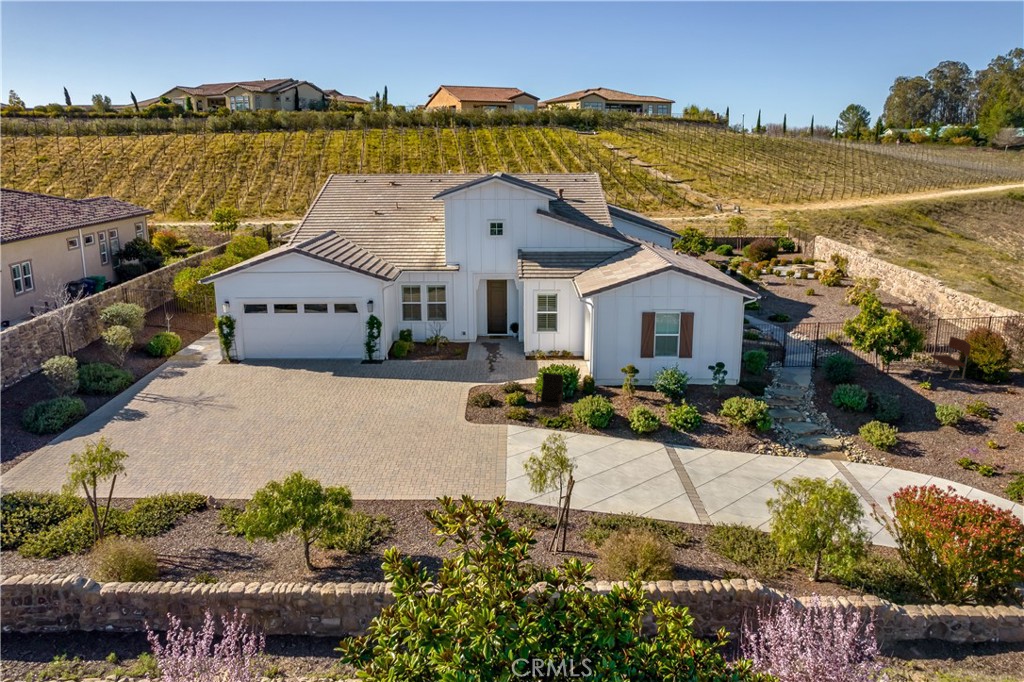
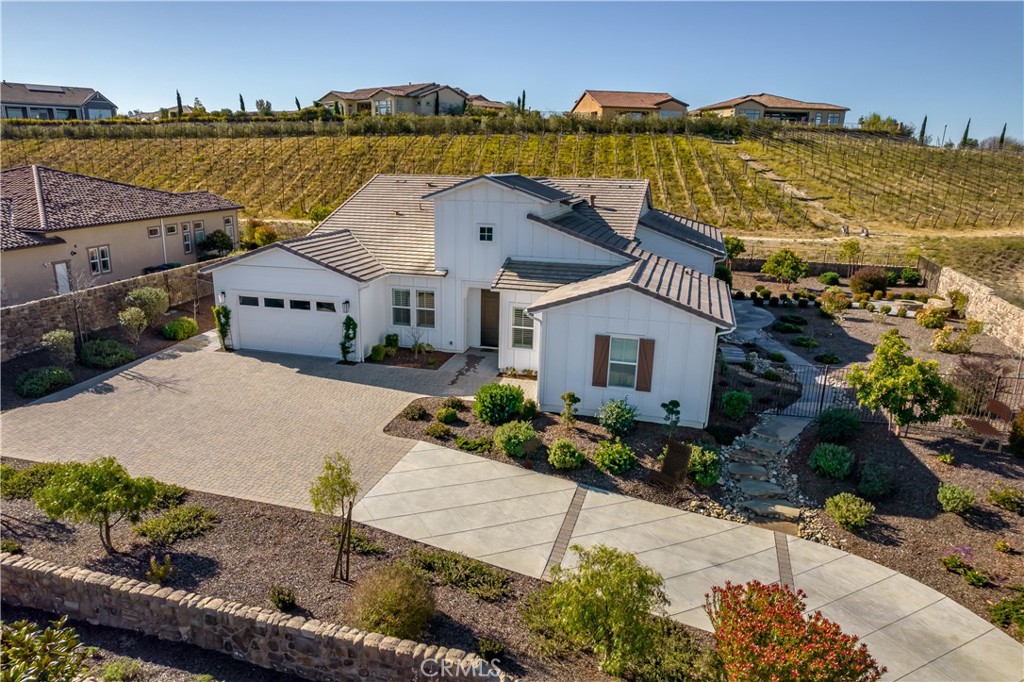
lounge chair: present [535,373,564,416] -> present [648,438,692,495]
potted tree: none [605,404,626,436] -> present [518,433,542,468]

